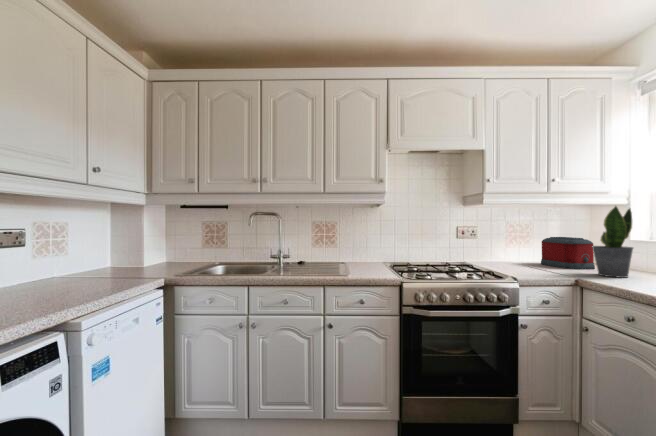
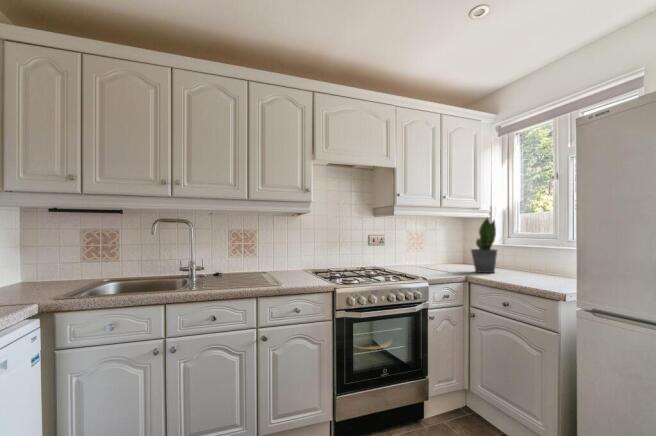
toaster: present [541,237,595,269] -> none [430,243,468,269]

